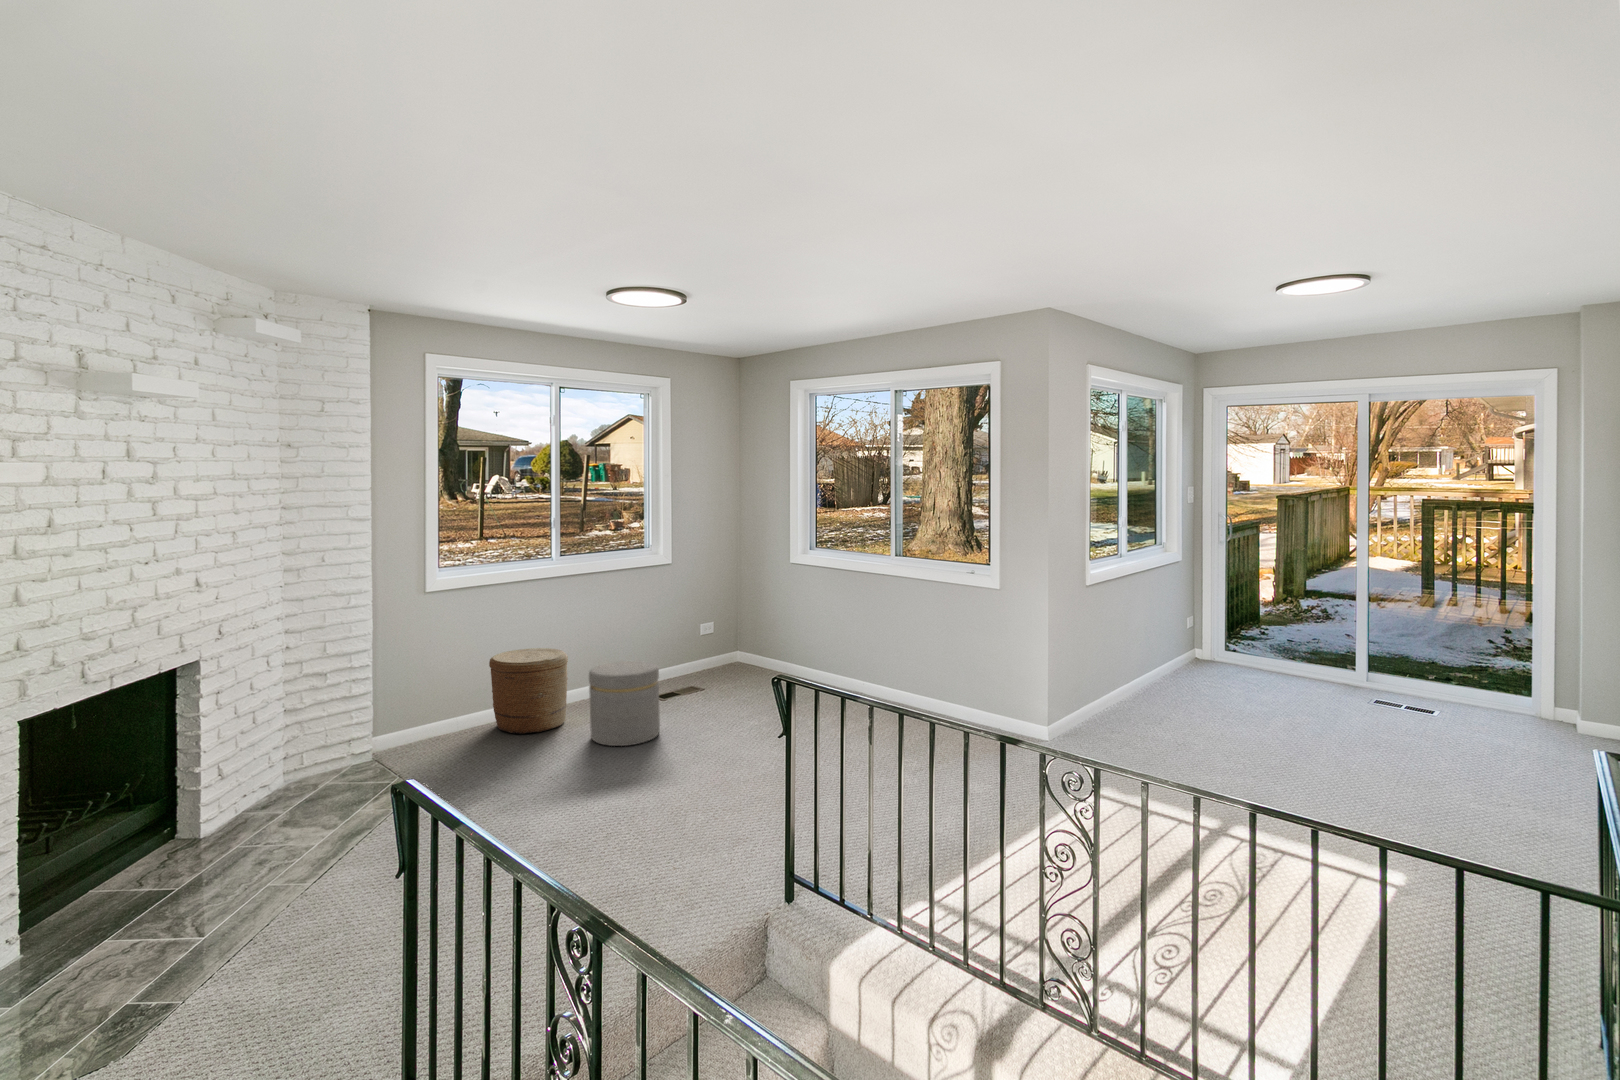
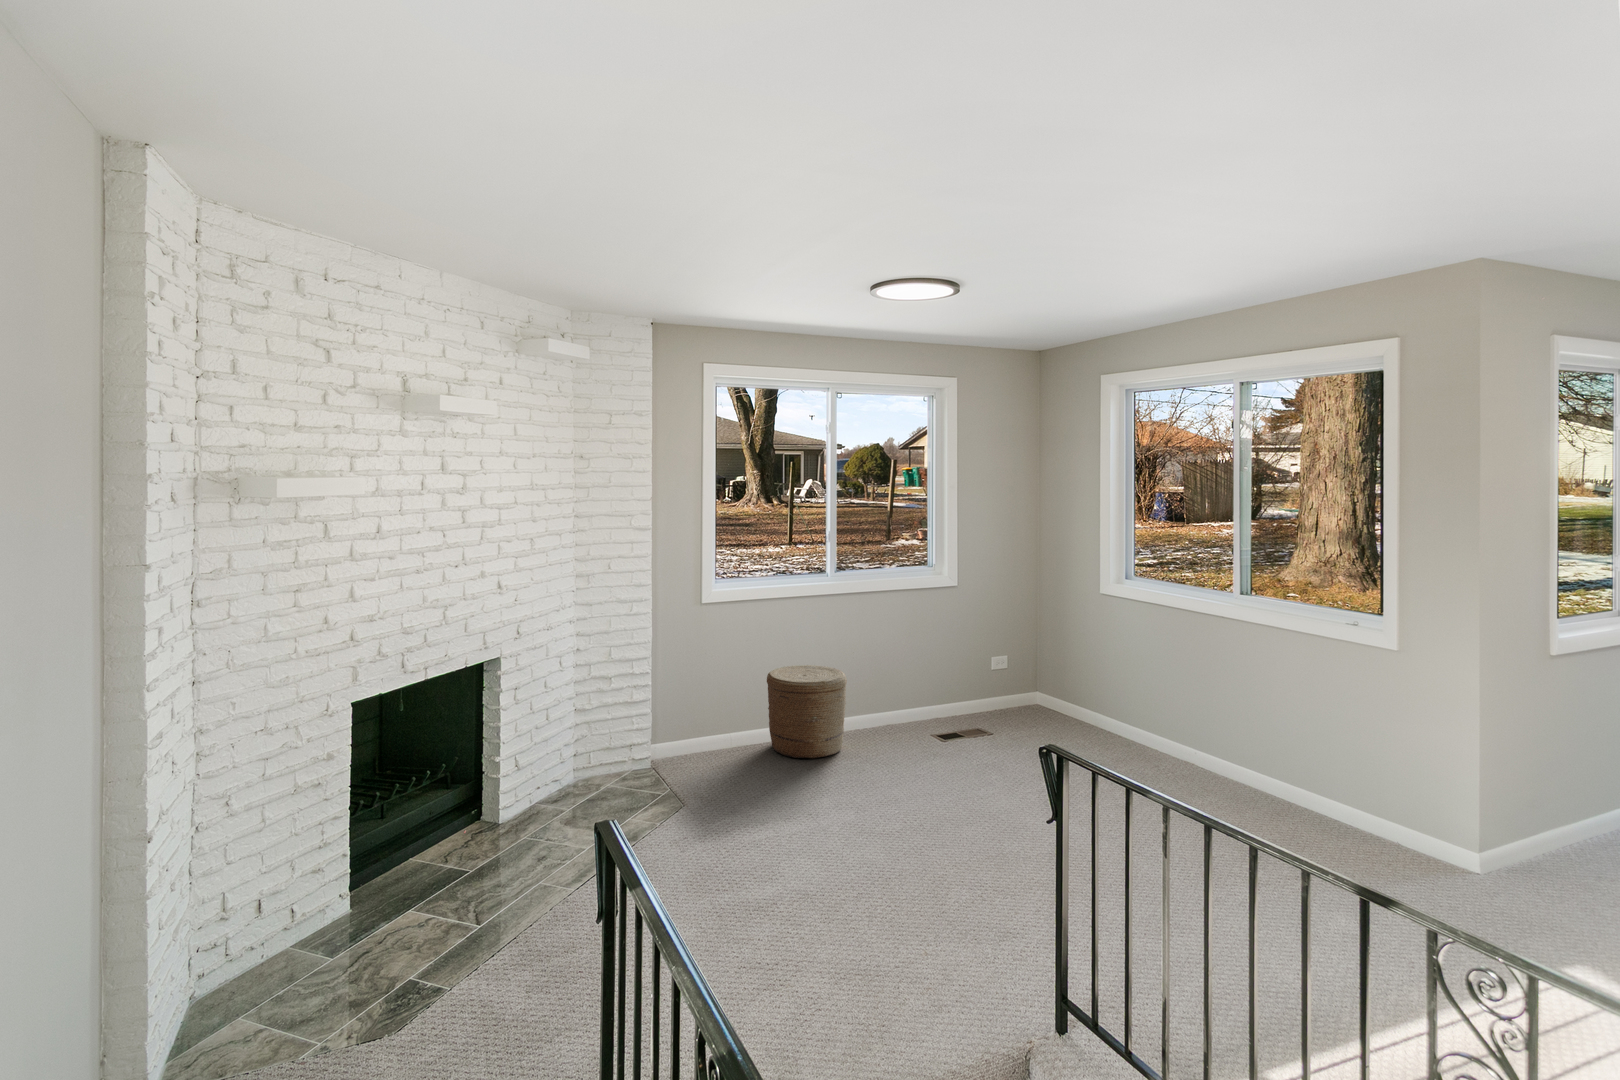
ottoman: present [589,661,660,746] -> none [864,691,941,789]

